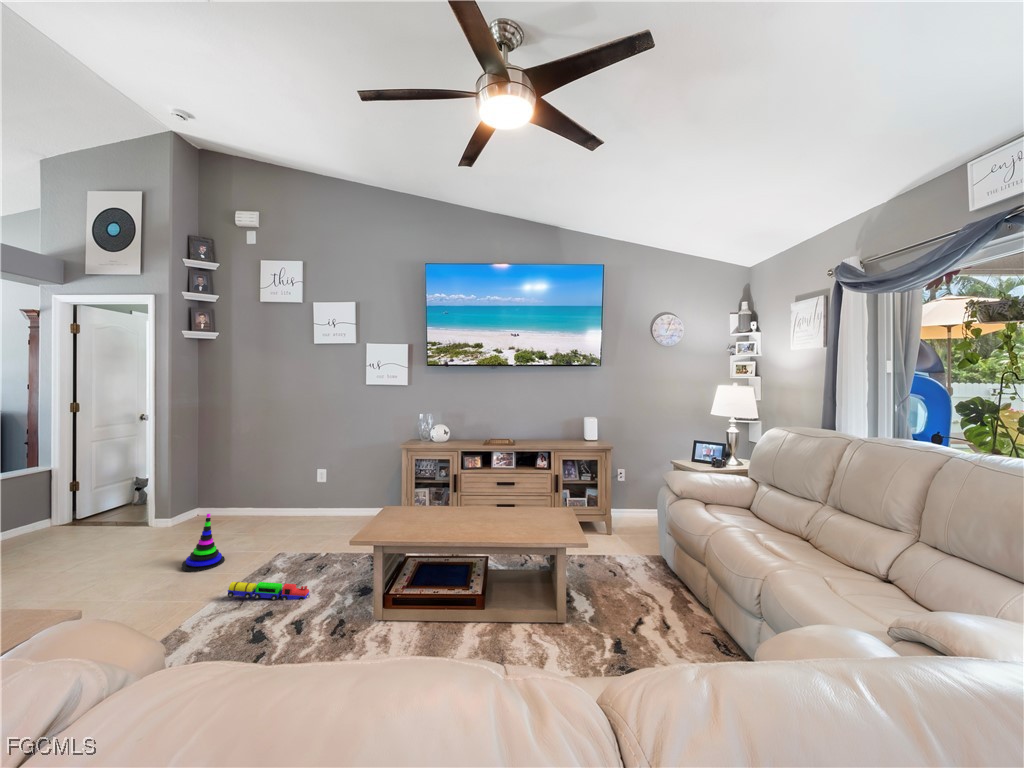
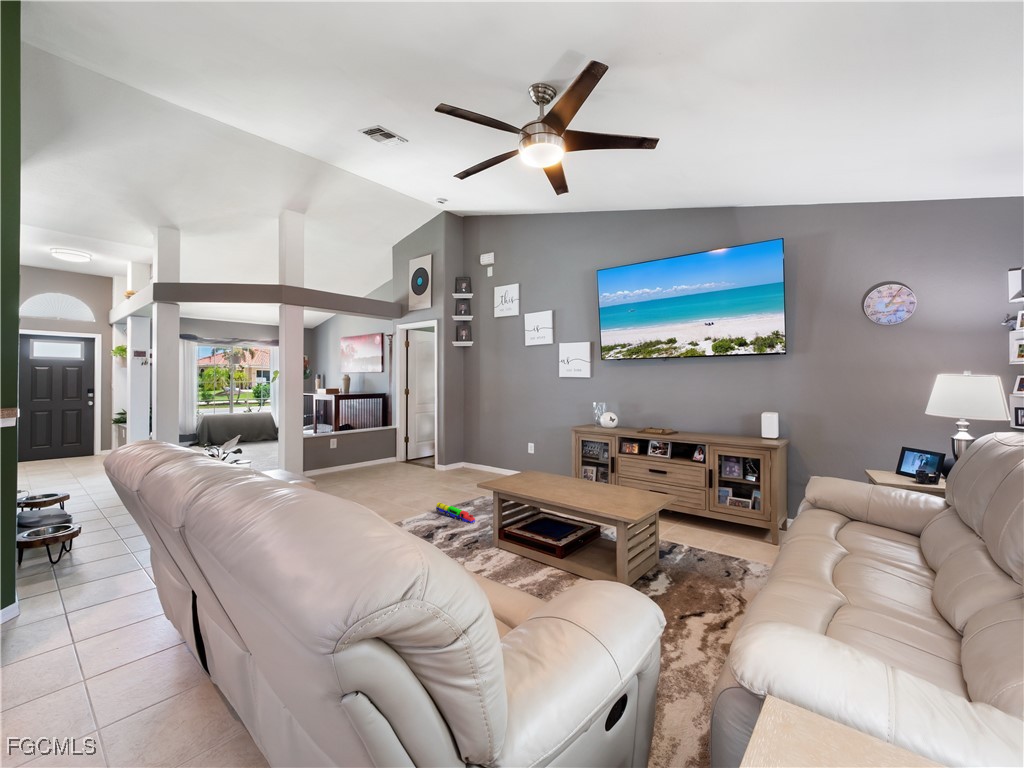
stacking toy: present [182,514,225,572] -> none [432,461,455,497]

